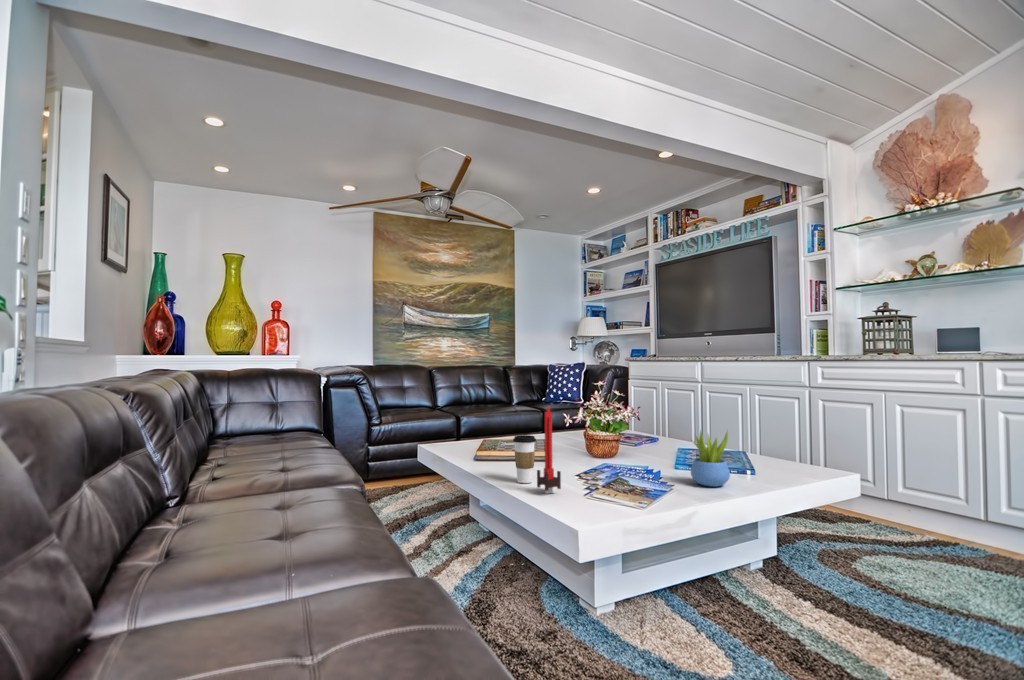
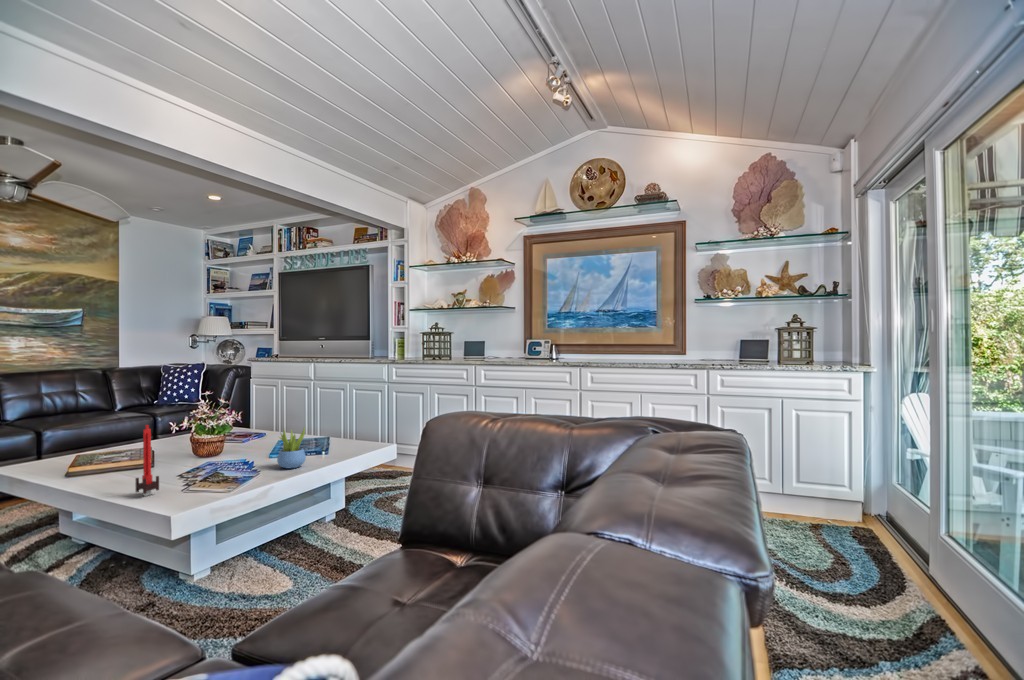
coffee cup: present [513,435,536,483] -> none [111,449,136,491]

